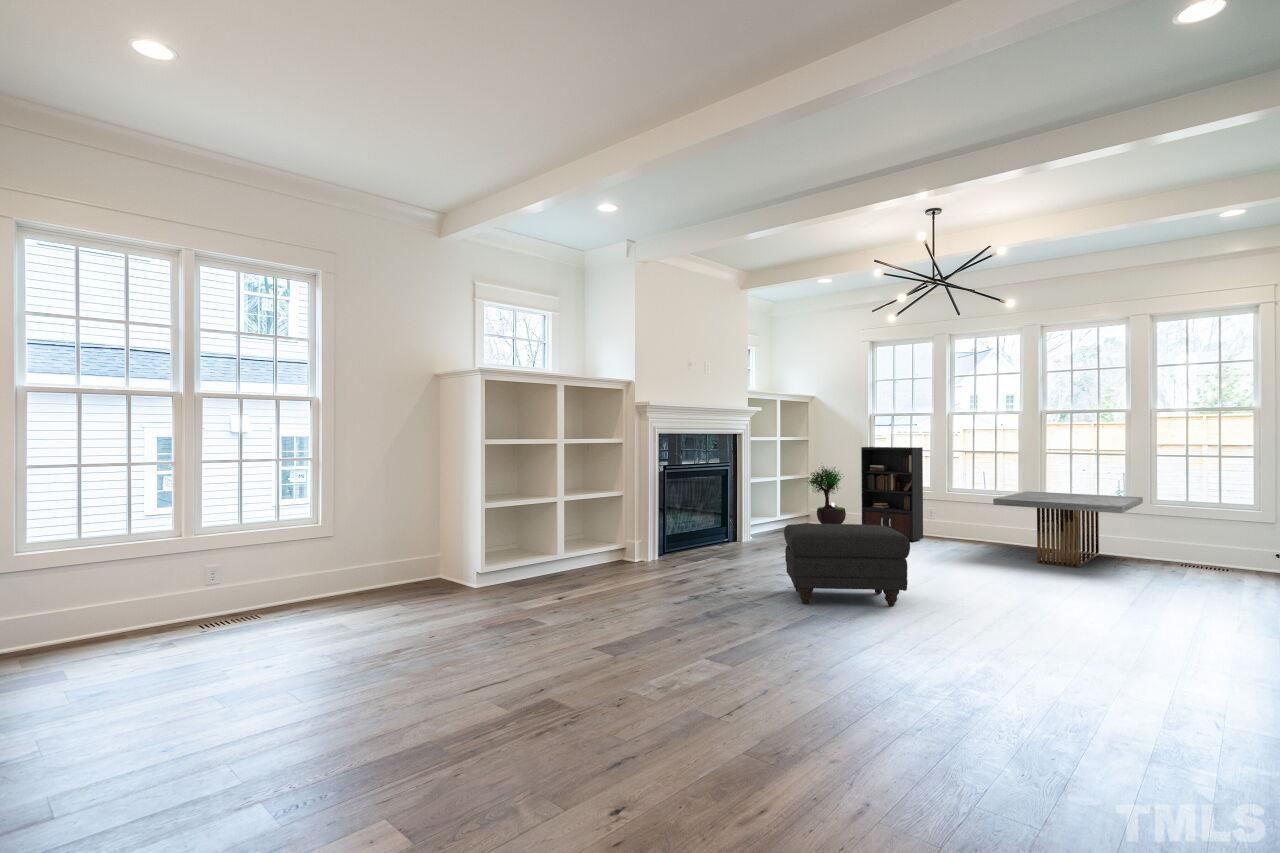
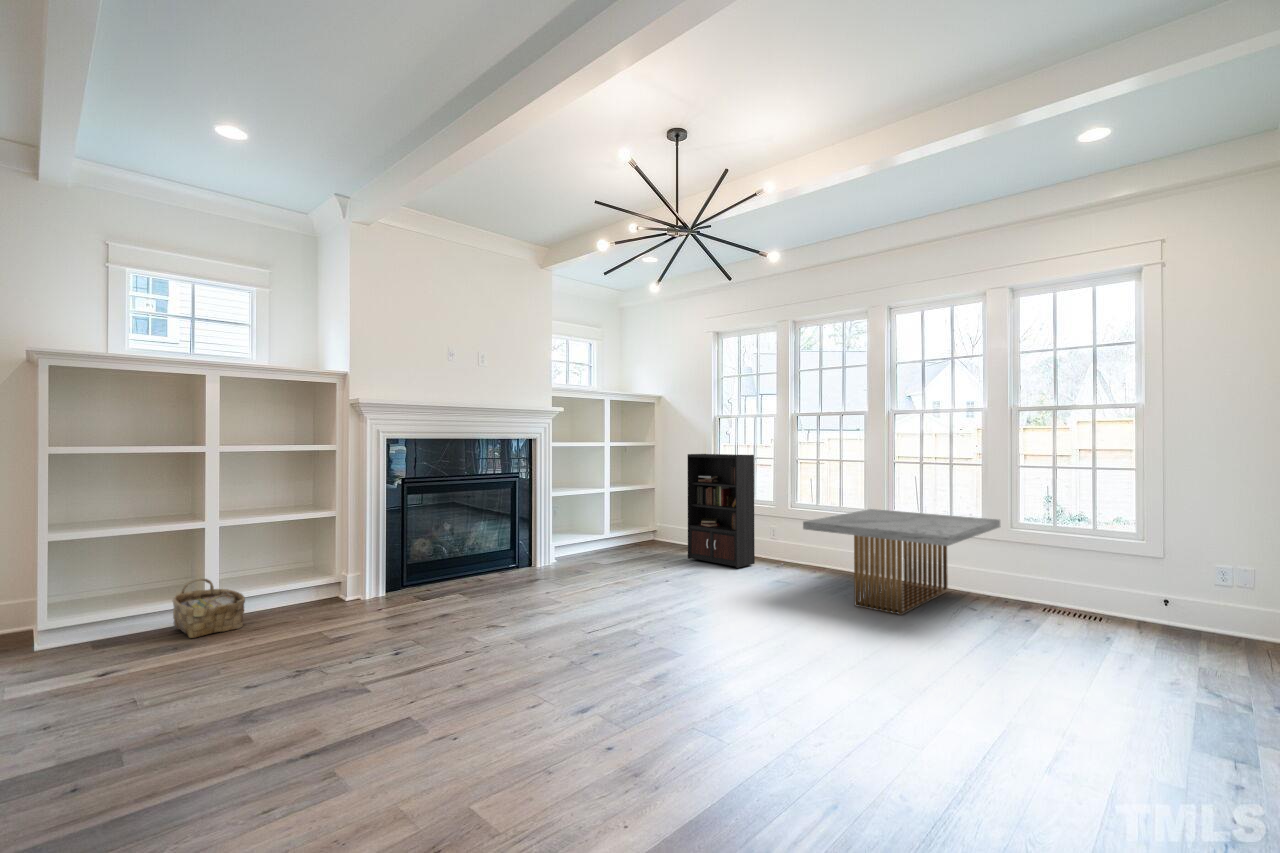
potted tree: present [809,467,846,524] -> none [640,471,688,547]
ottoman: present [784,524,910,606] -> none [394,565,588,697]
woven basket: none [551,540,602,582] -> present [172,578,245,638]

